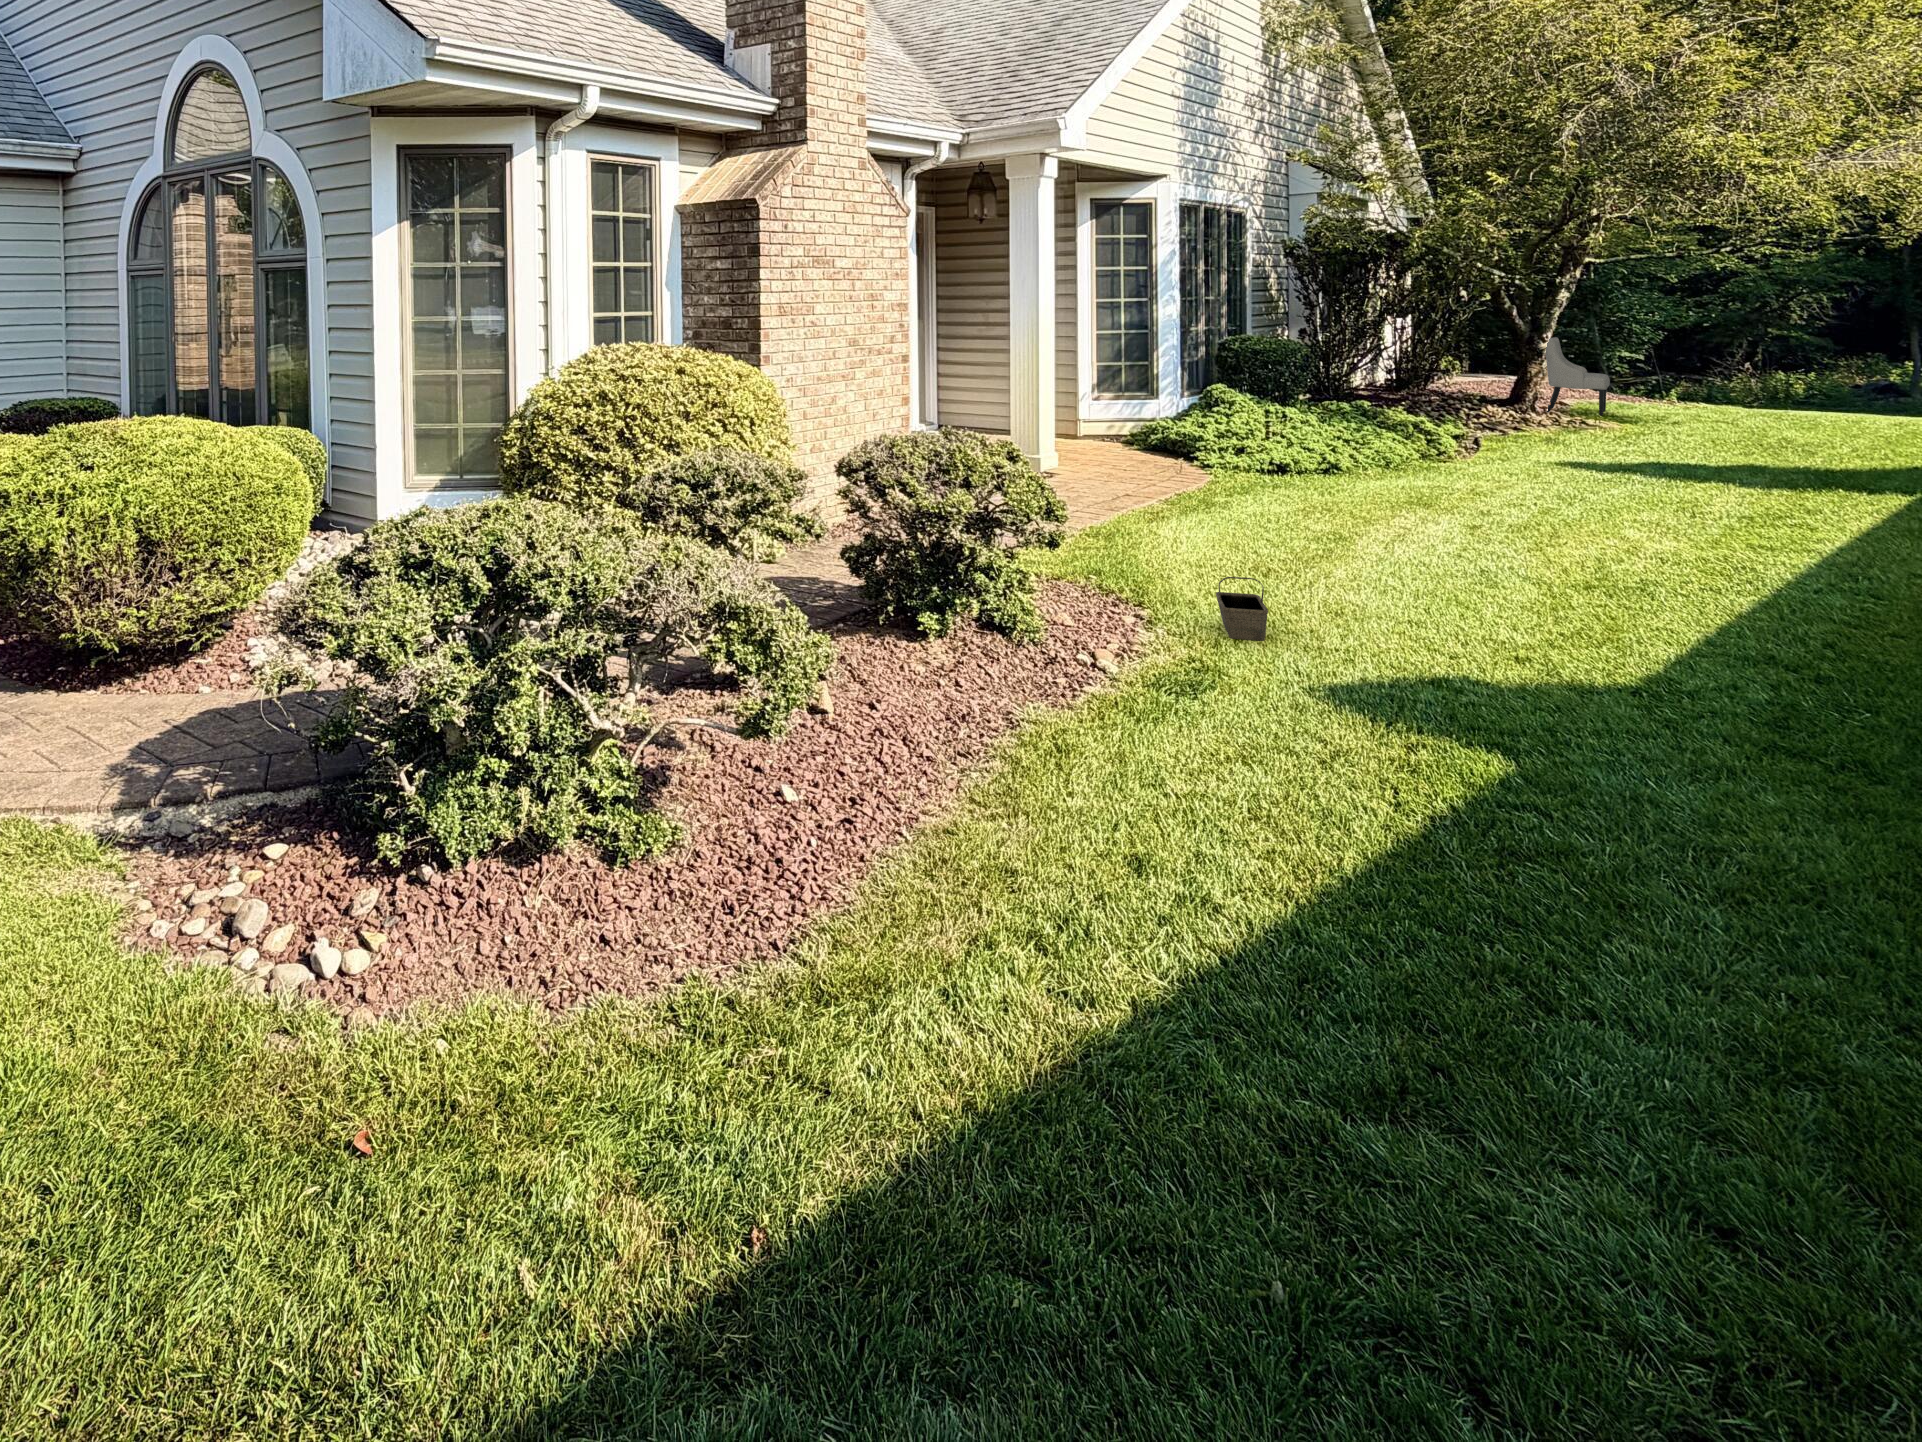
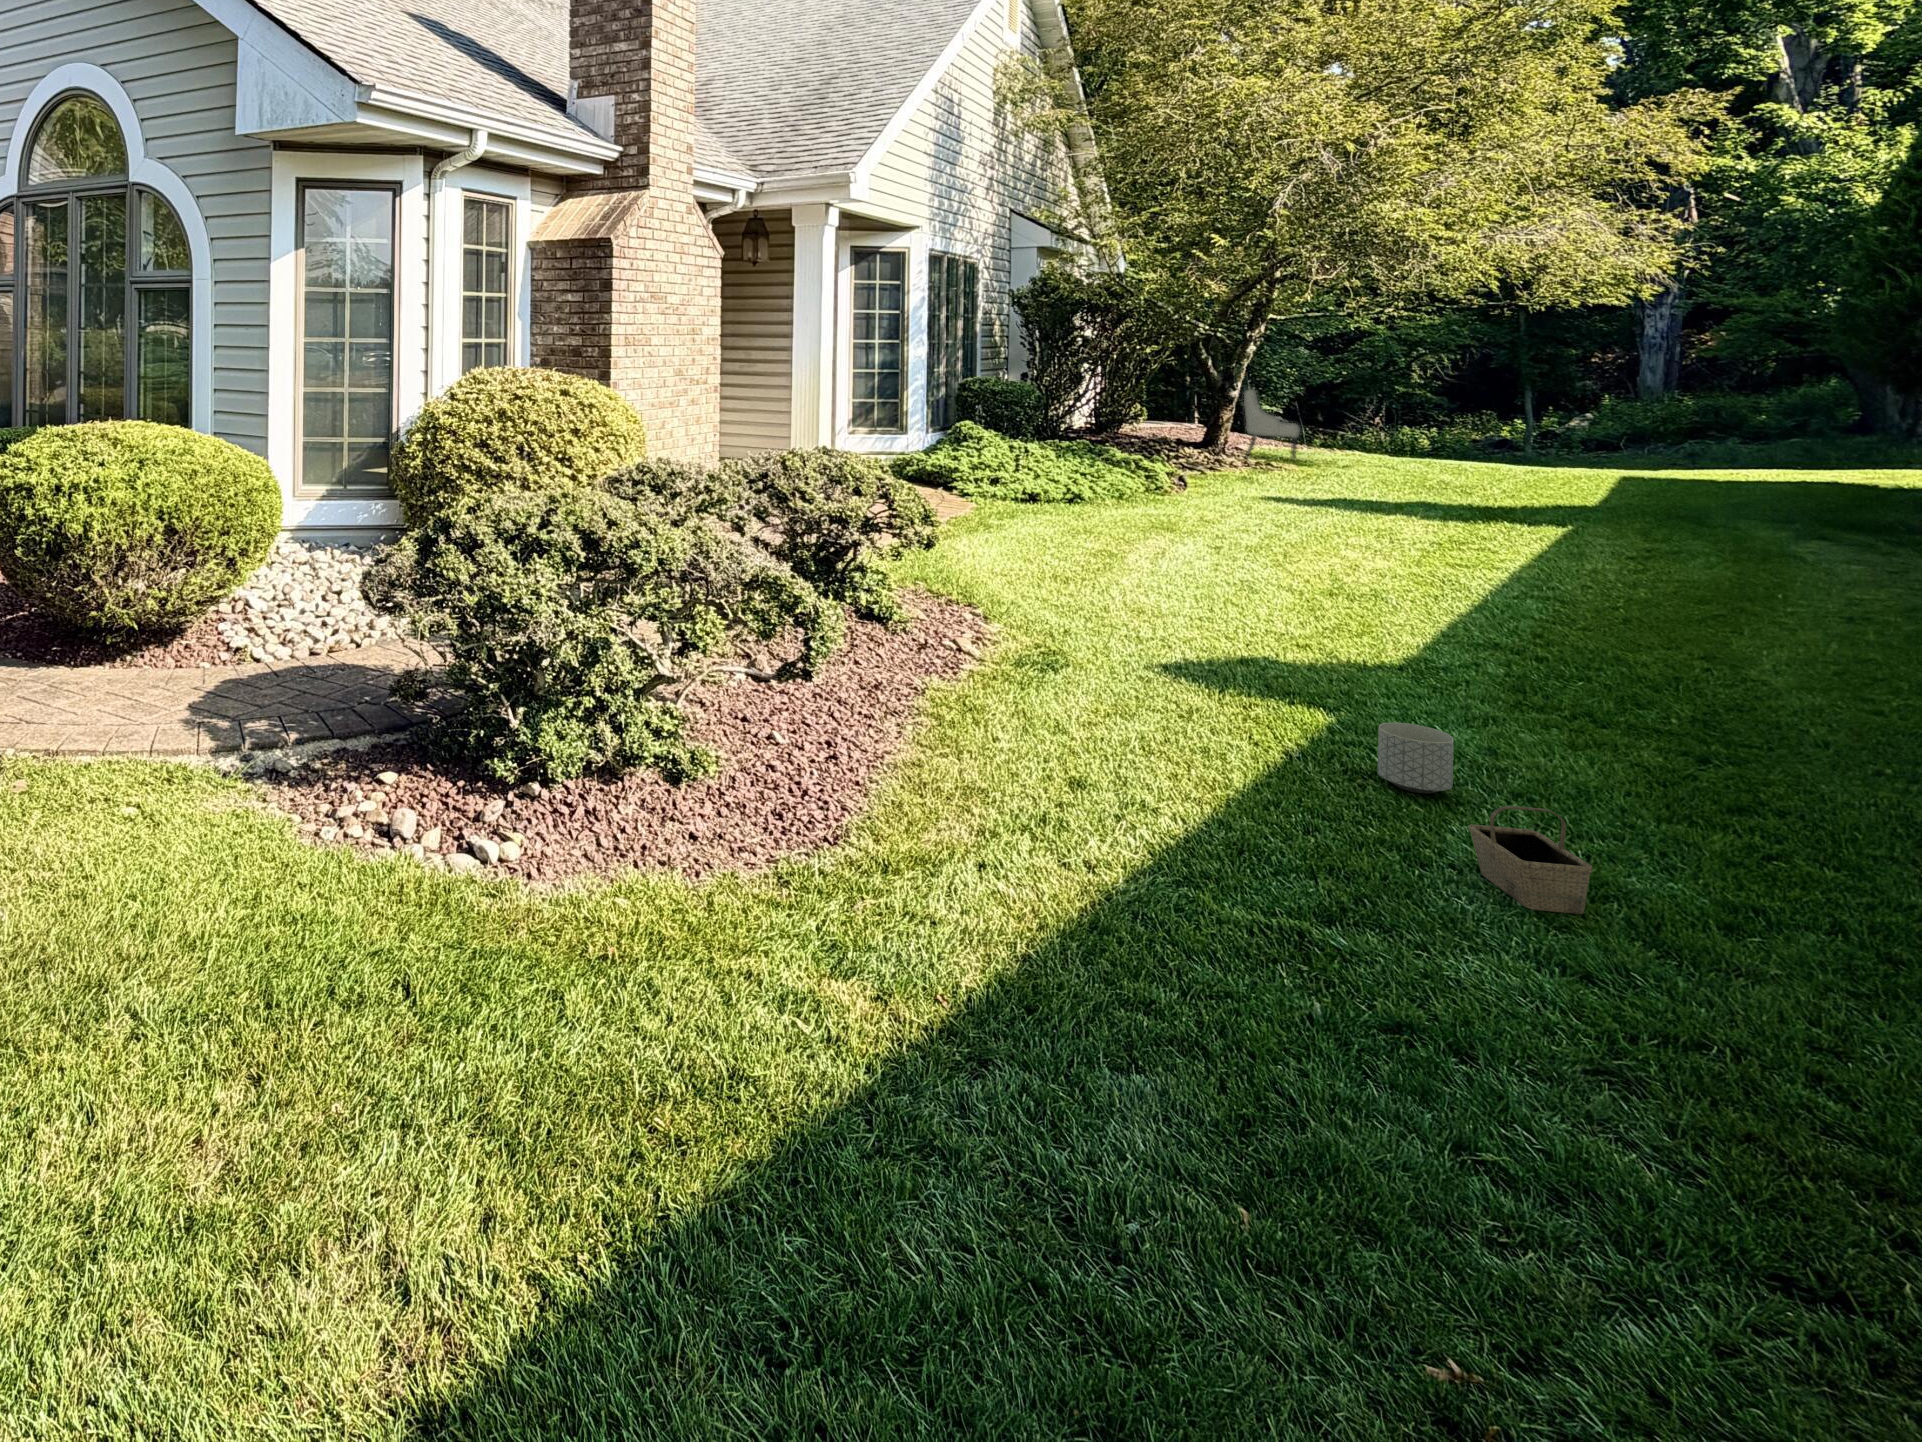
basket: present [1216,577,1268,641] -> present [1469,806,1593,914]
planter: none [1584,831,1694,941] -> present [1378,722,1453,794]

